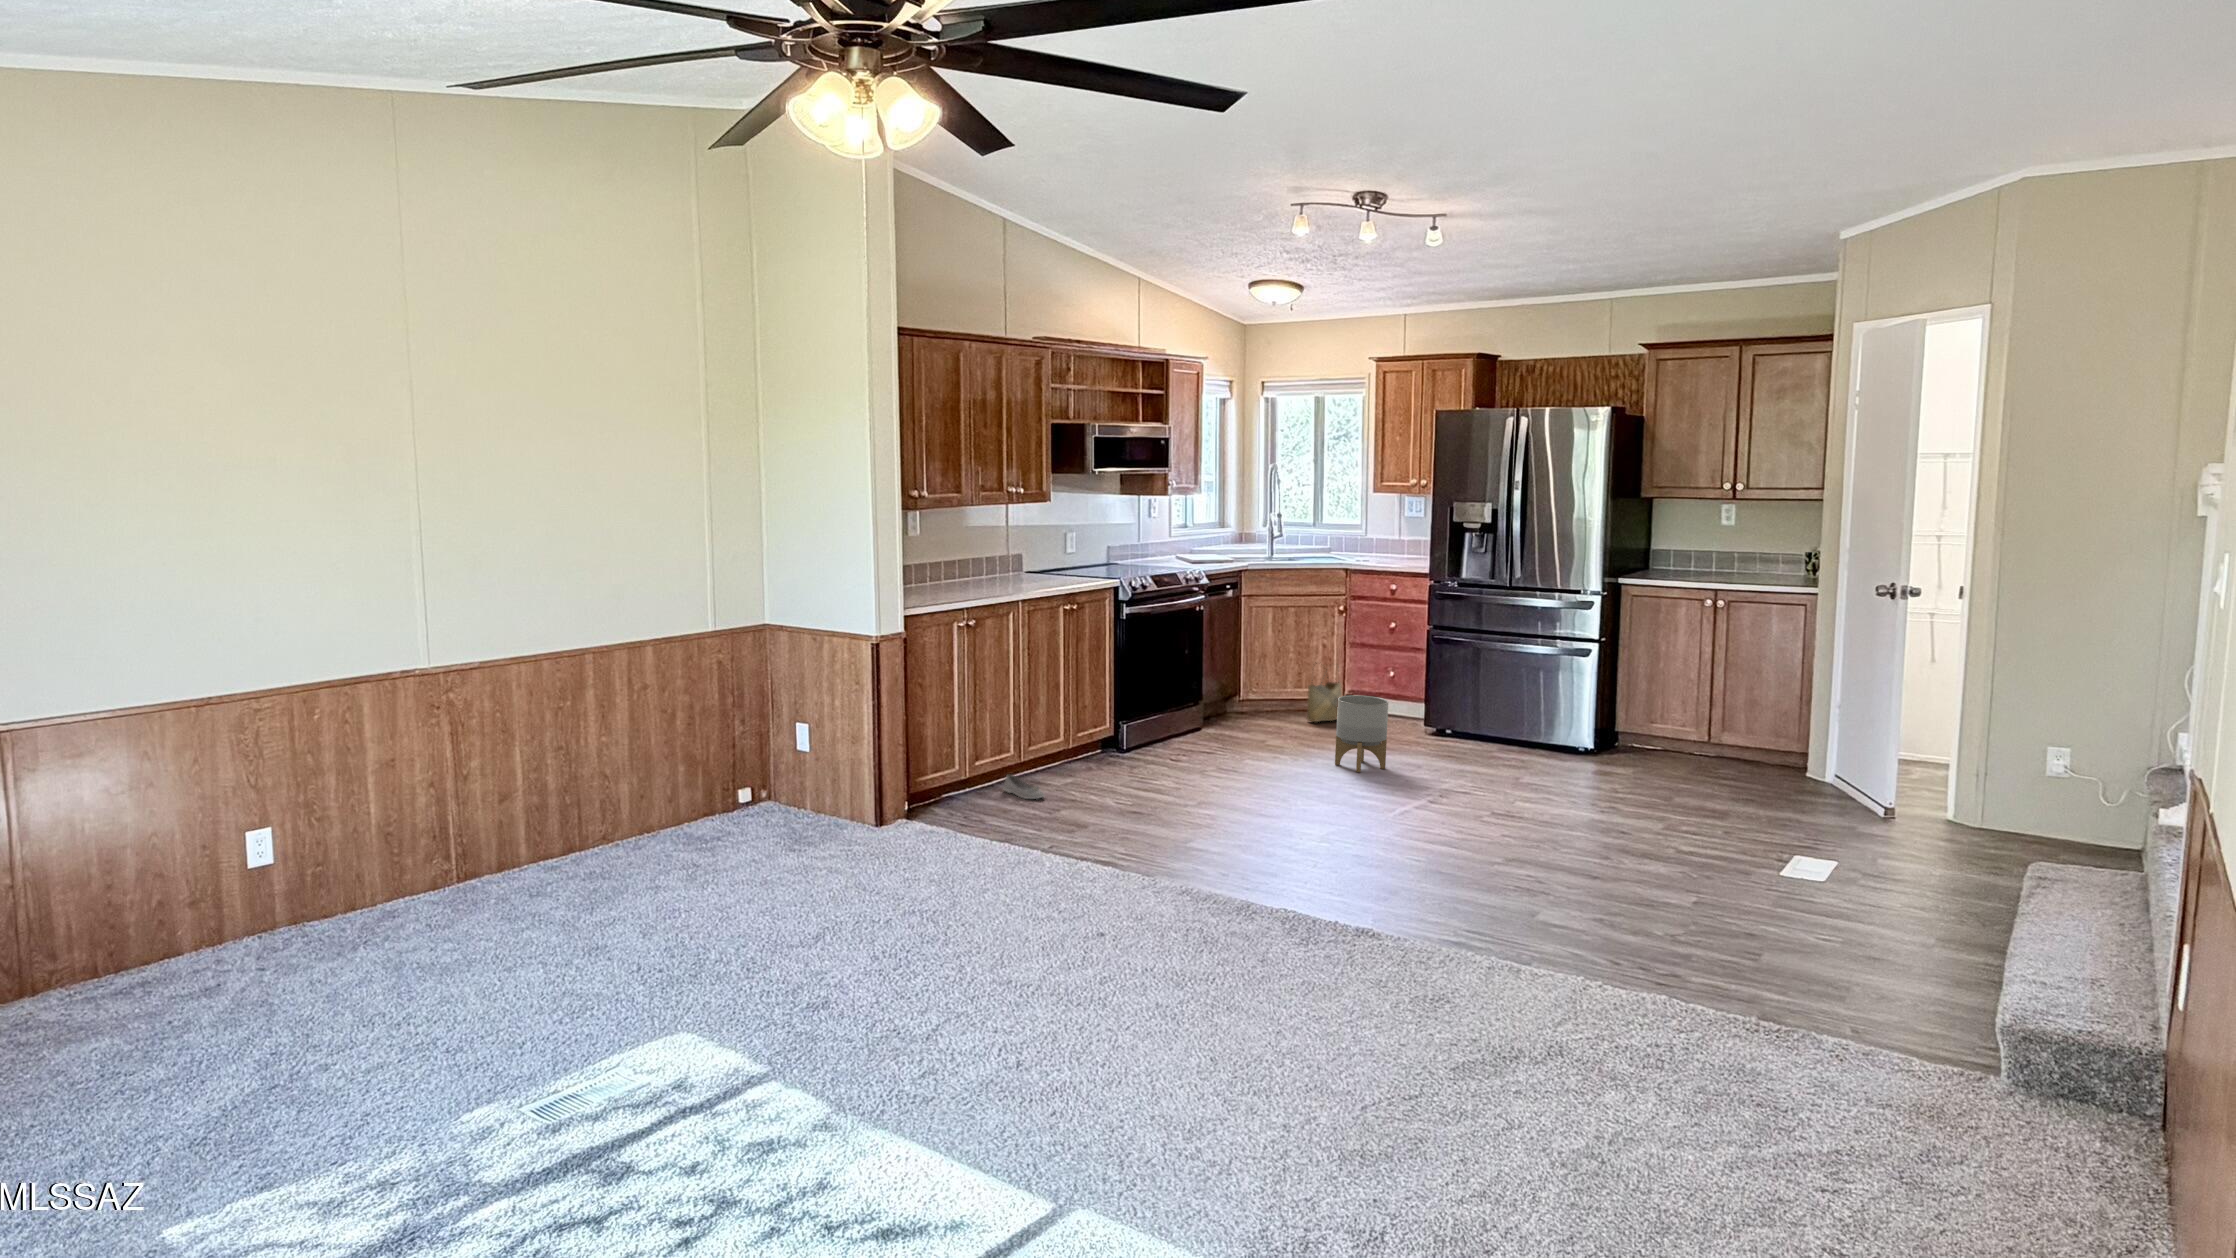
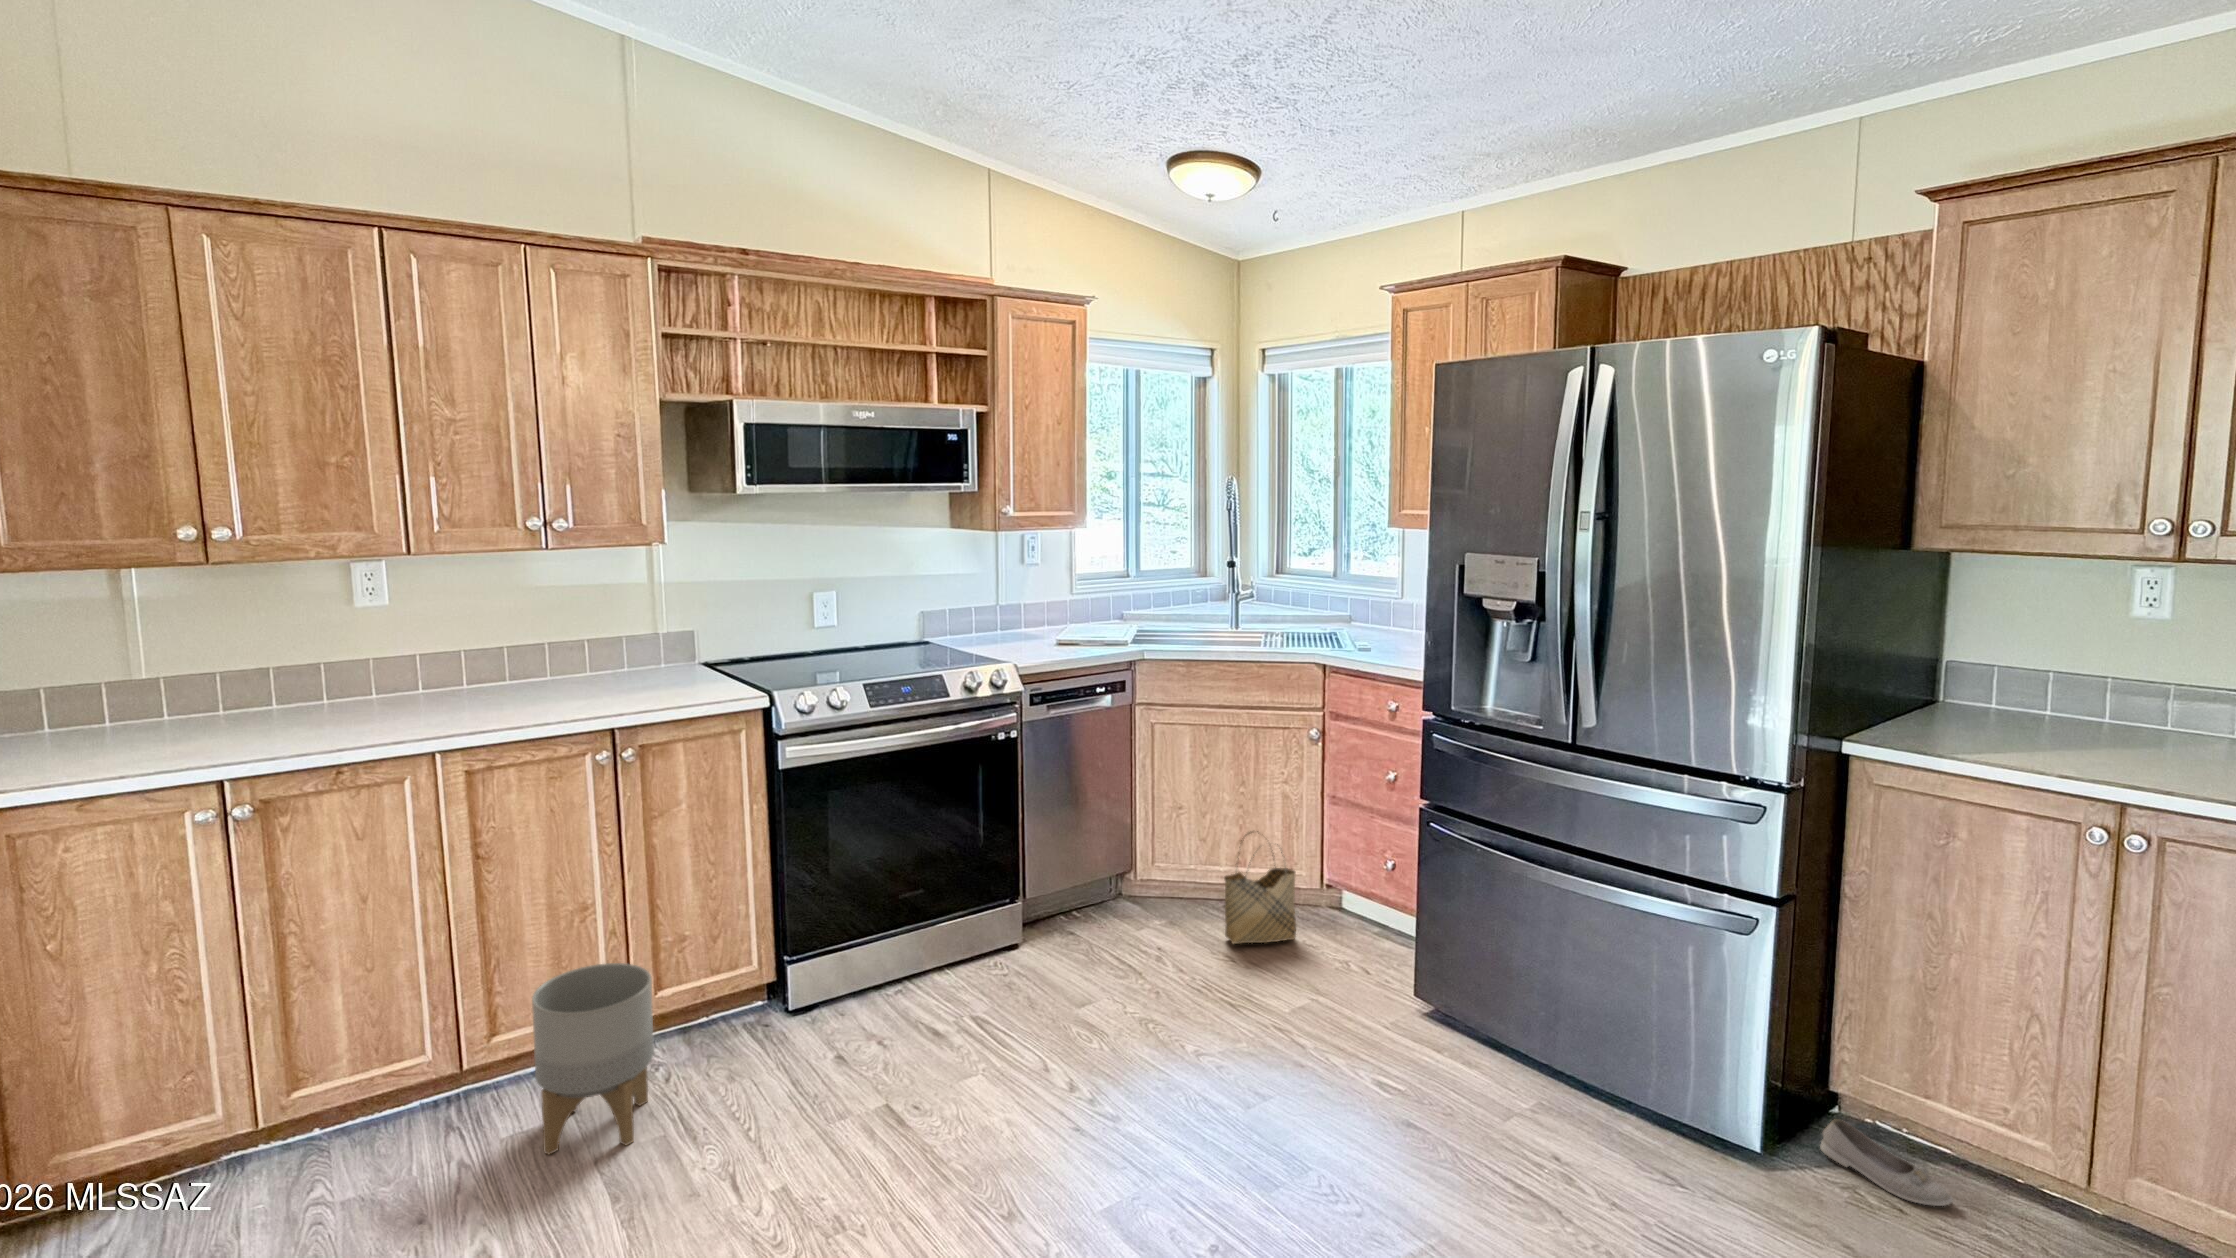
planter: present [1335,695,1389,772] -> present [532,963,654,1154]
shoe: present [1003,774,1044,799] -> present [1820,1119,1953,1206]

